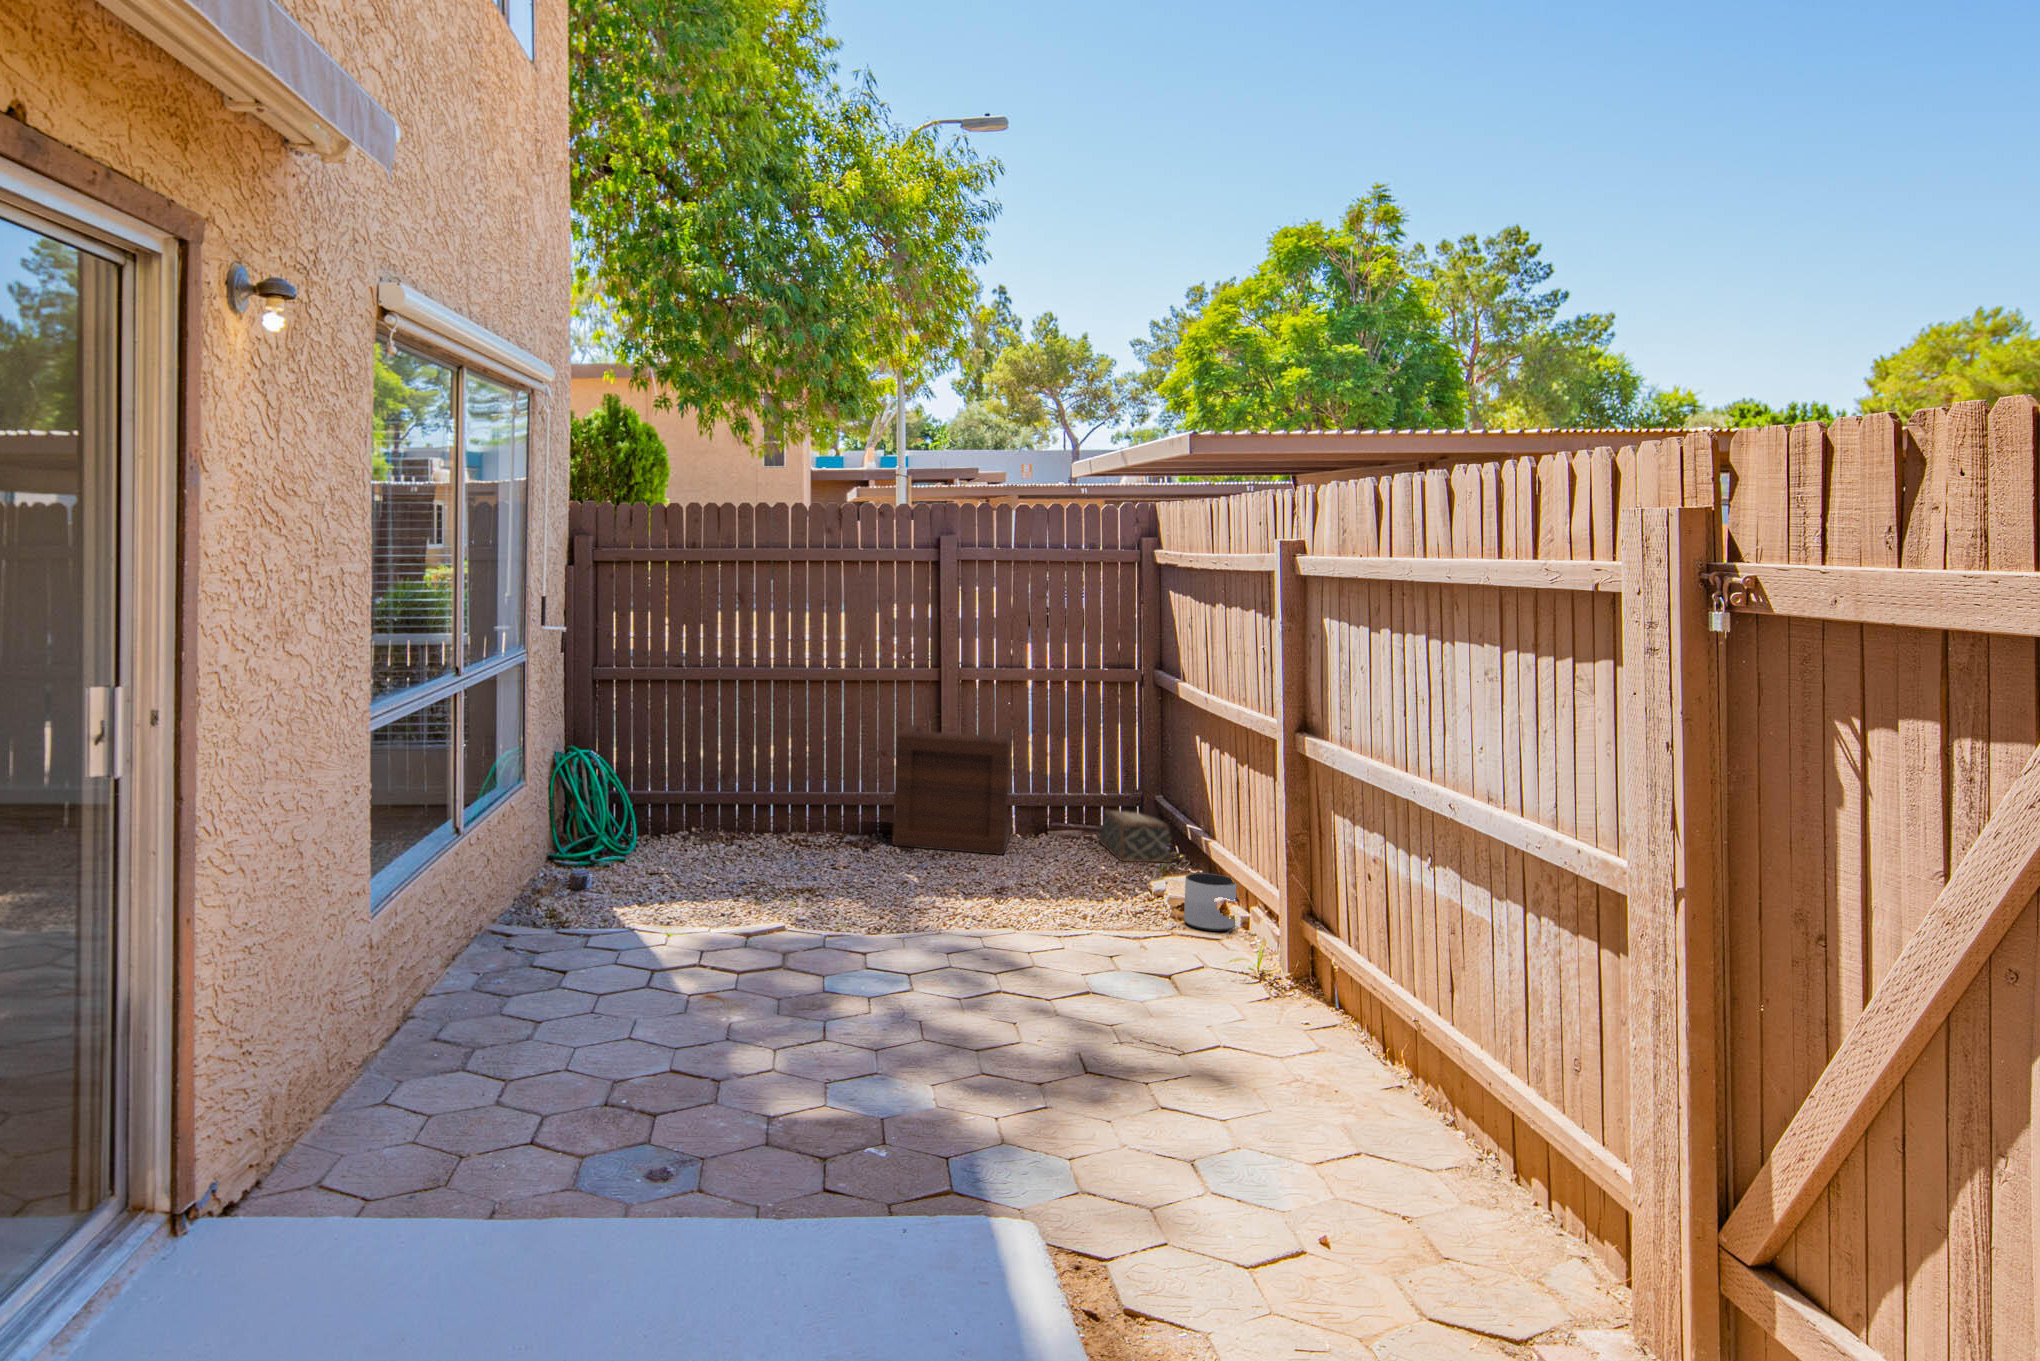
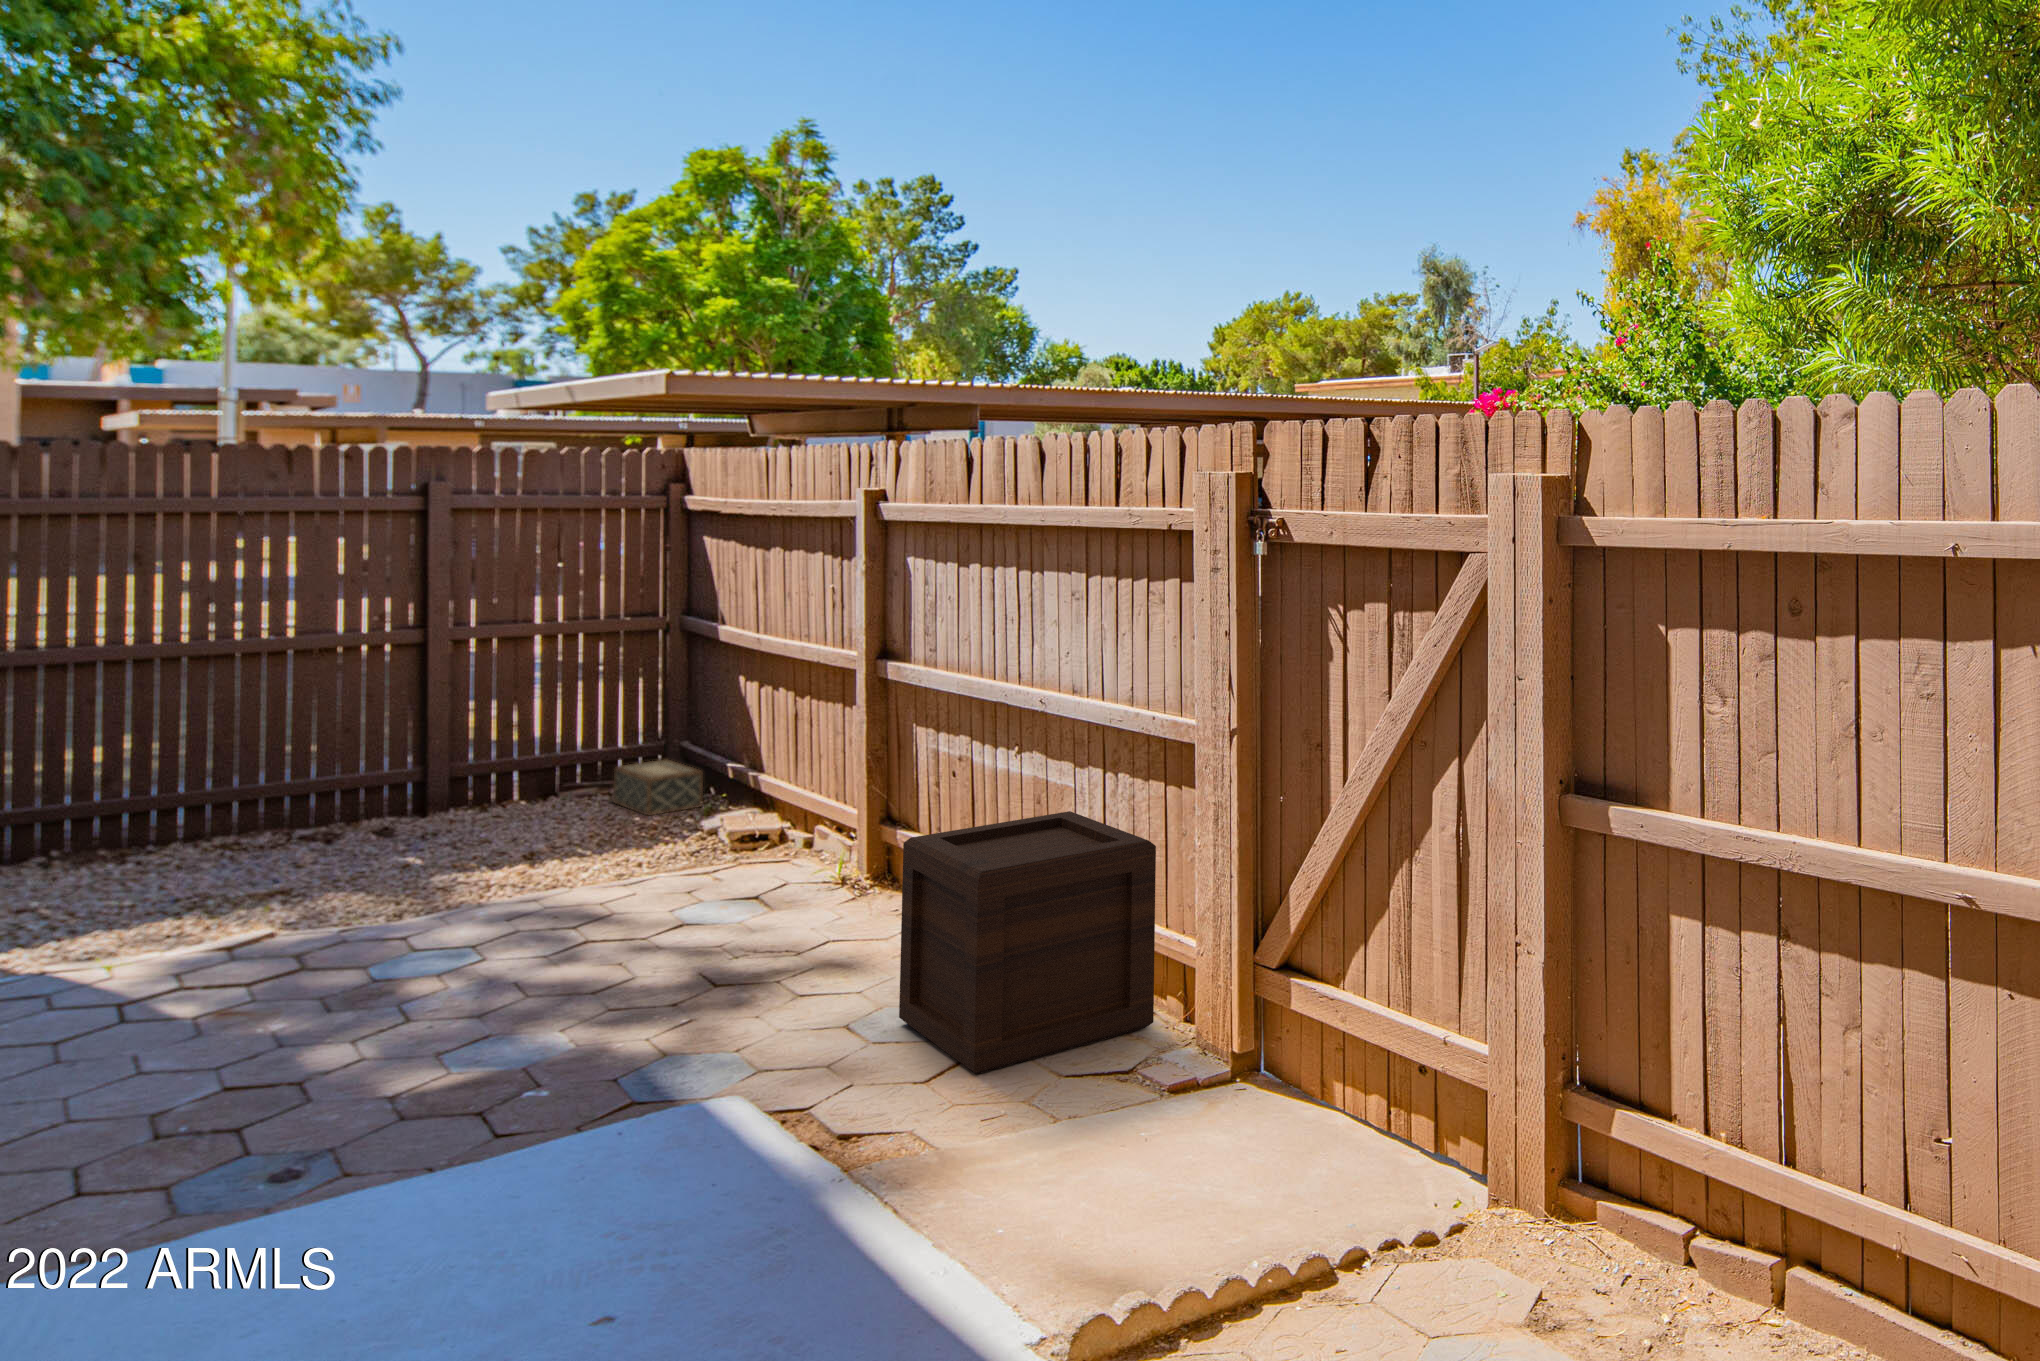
wooden crate: present [892,725,1013,855] -> present [899,811,1156,1074]
planter: present [1184,873,1236,931] -> none [742,804,794,855]

